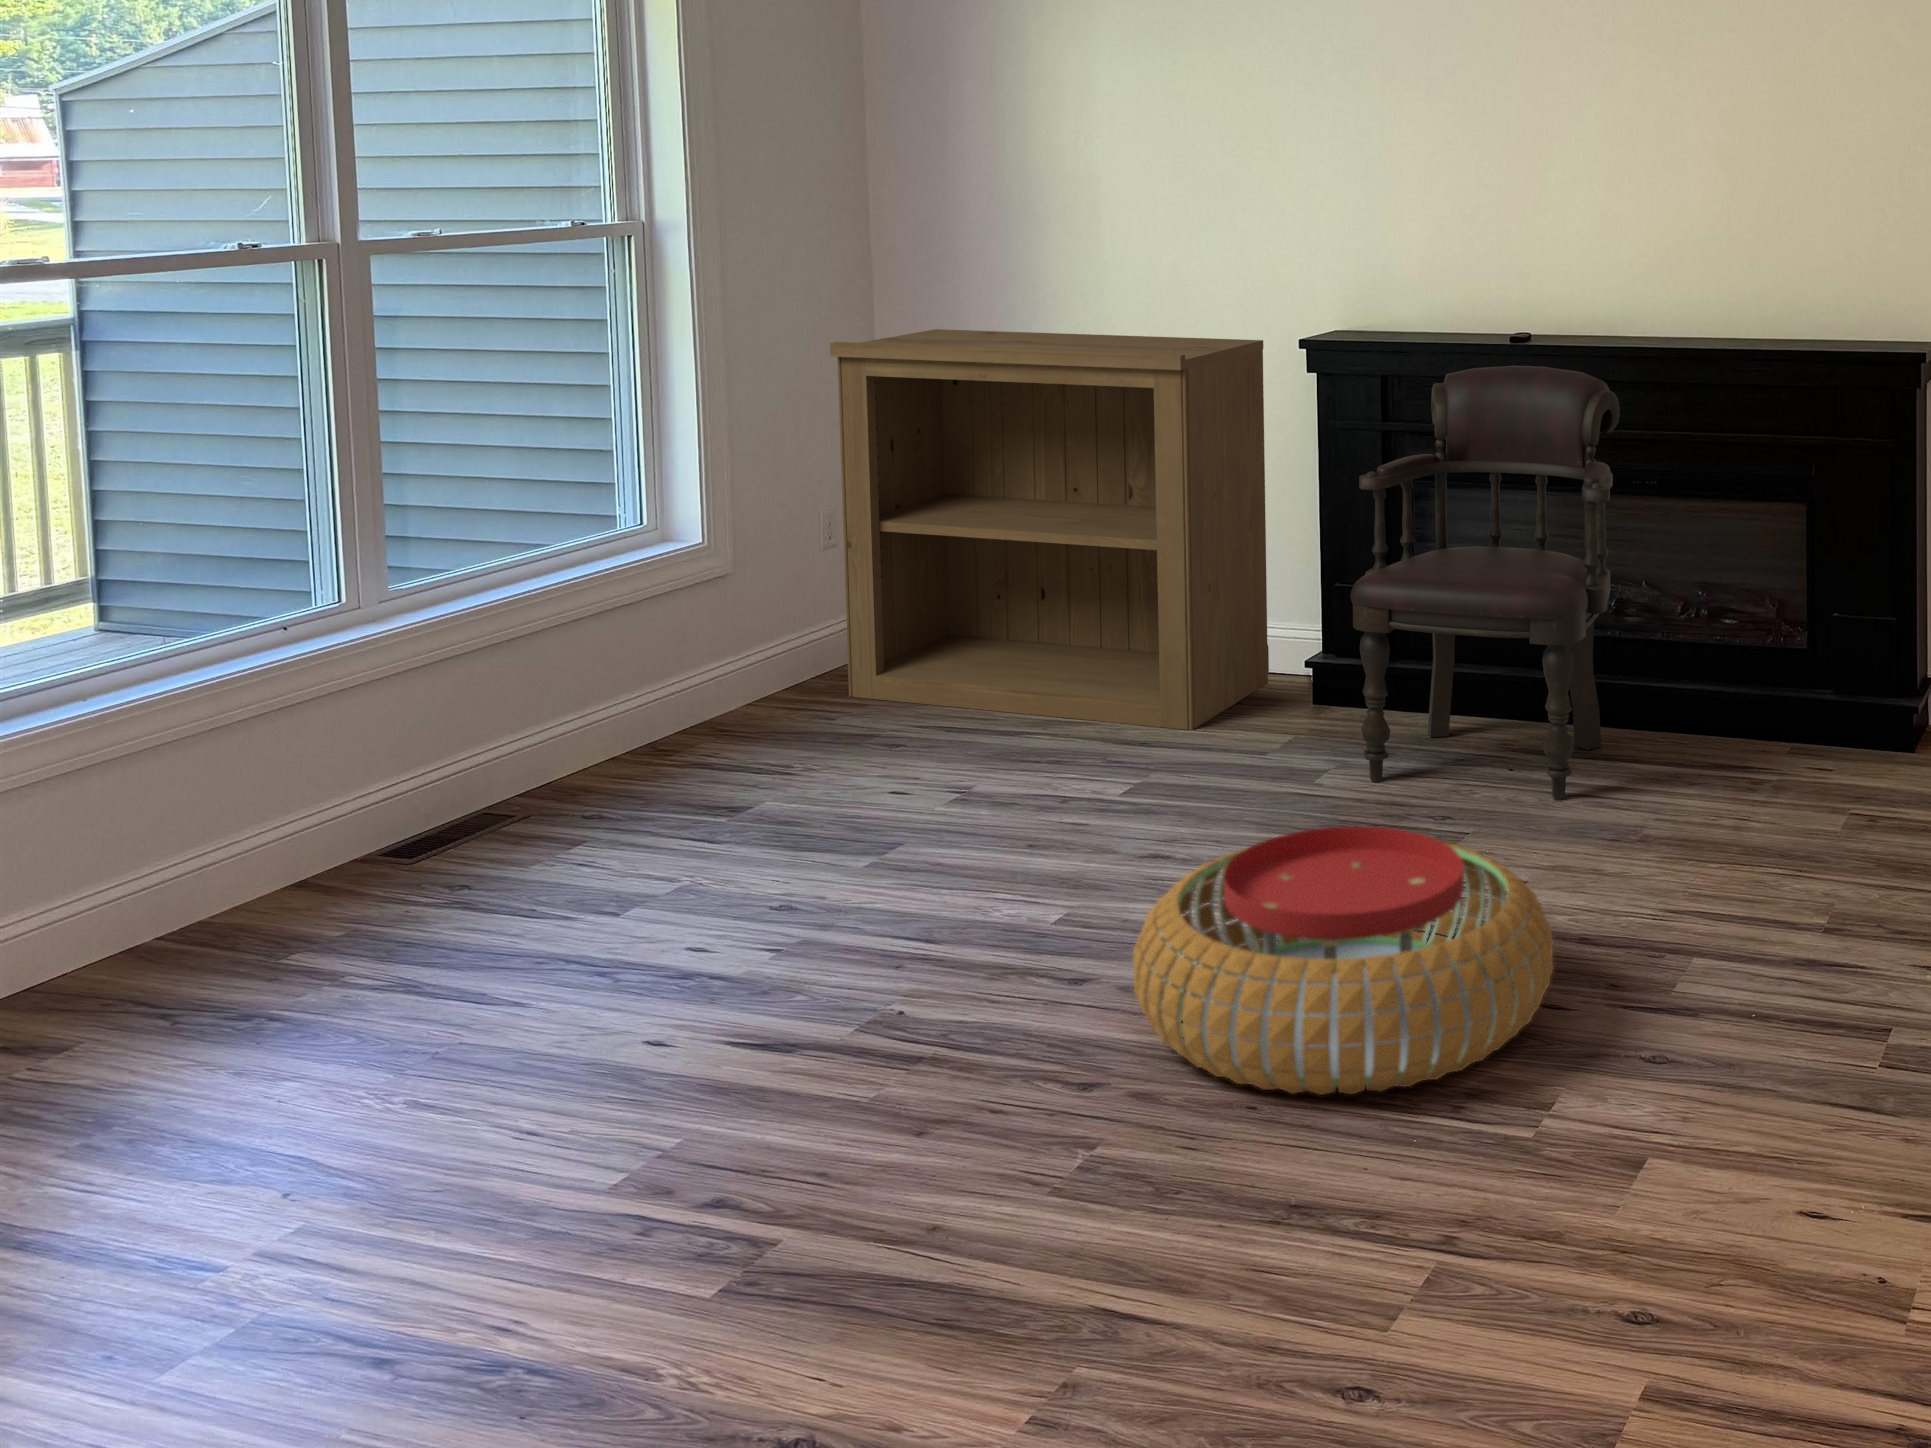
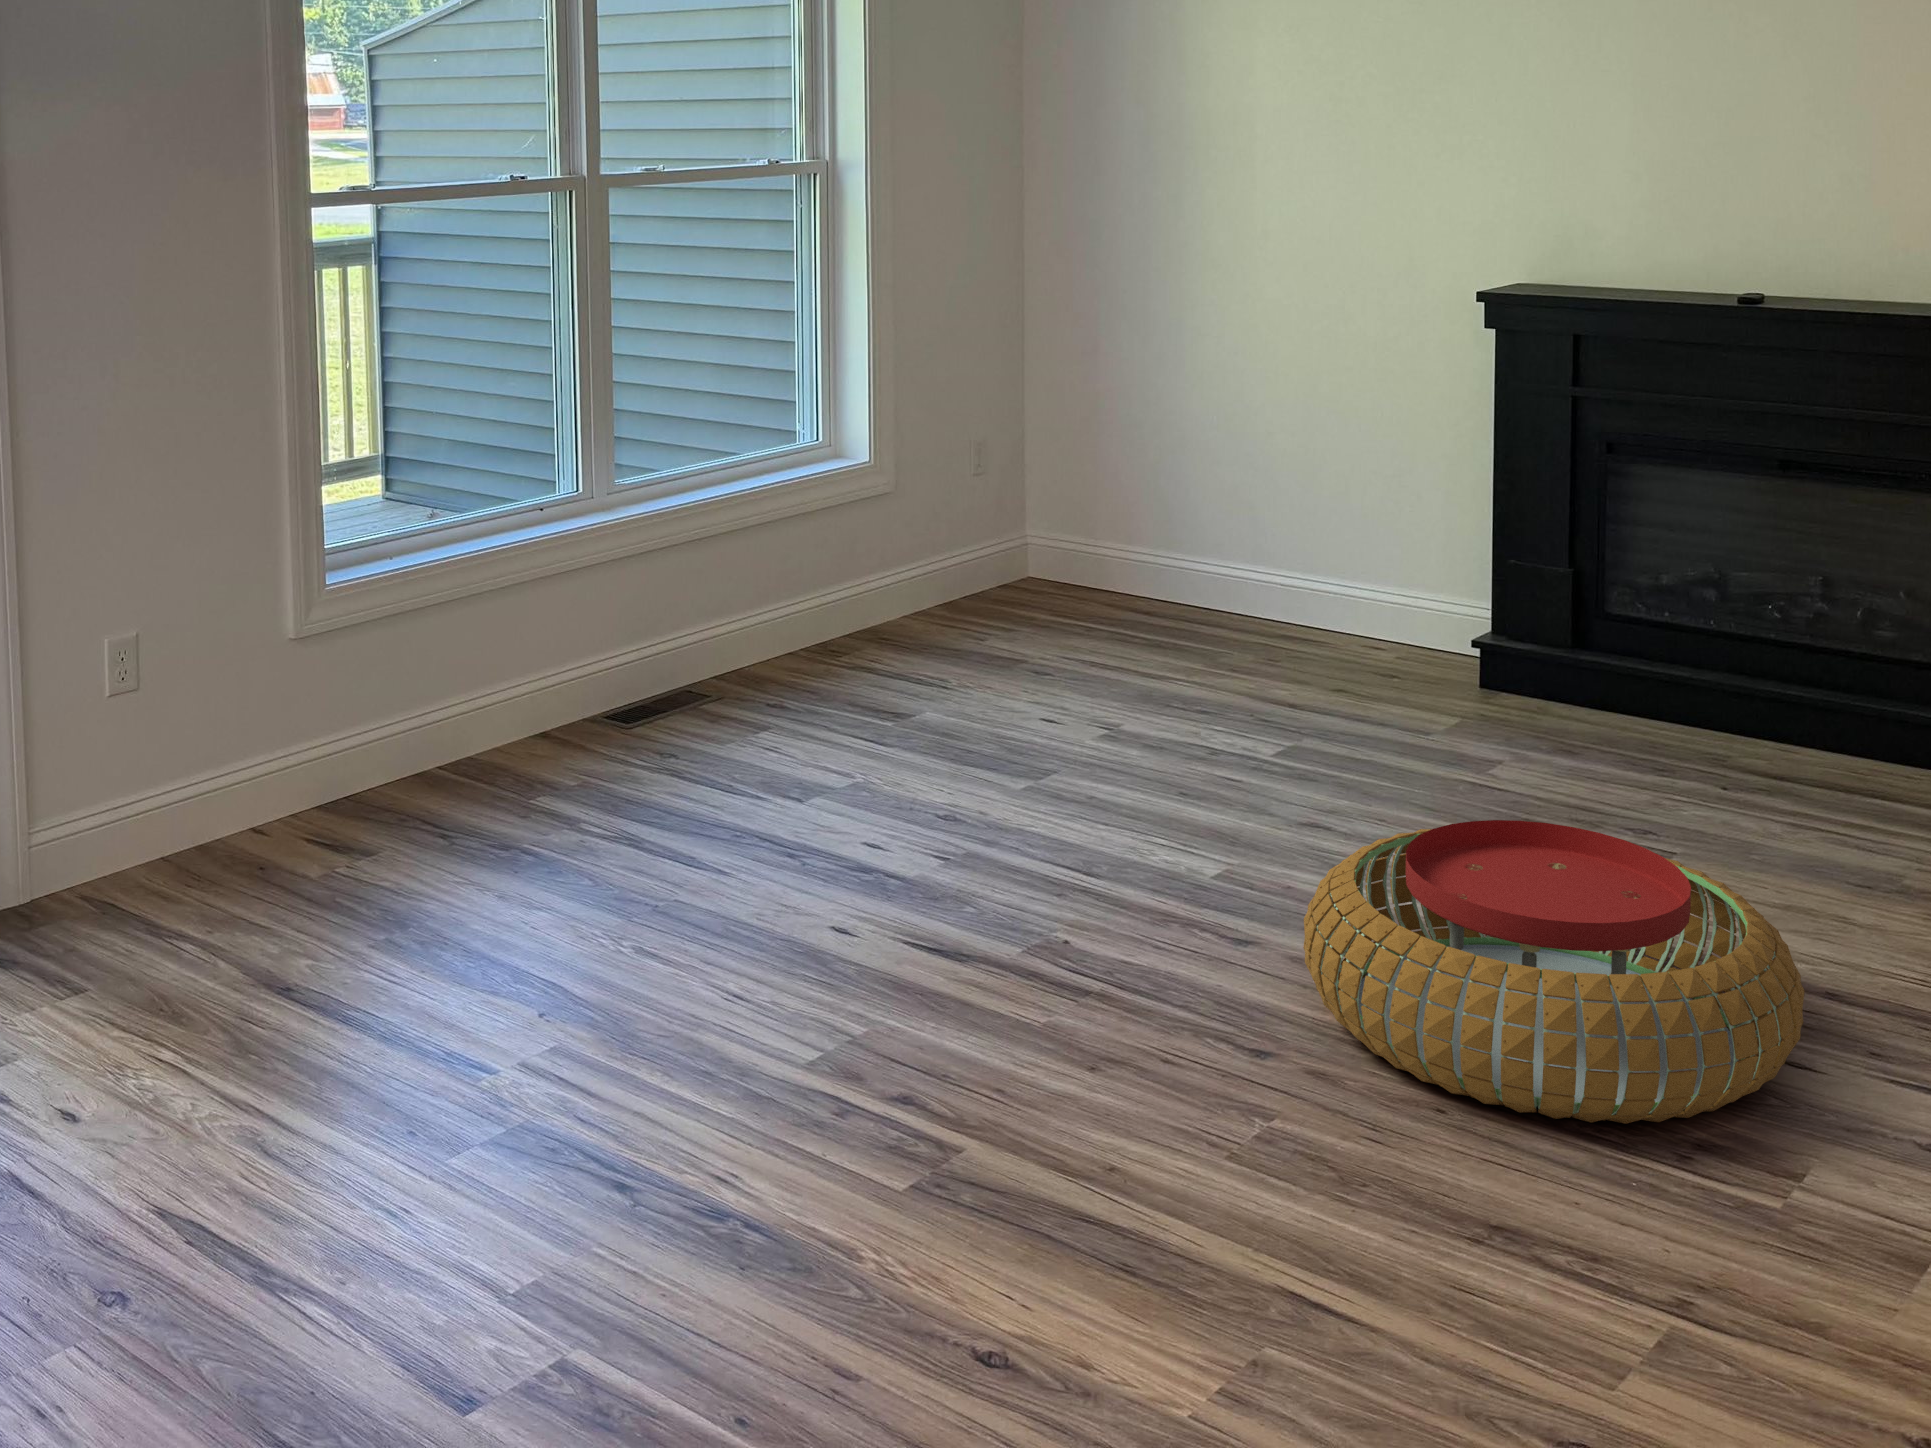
bookshelf: present [830,329,1269,730] -> none [988,271,1429,693]
armchair: present [1350,366,1620,800] -> none [1532,328,1873,824]

